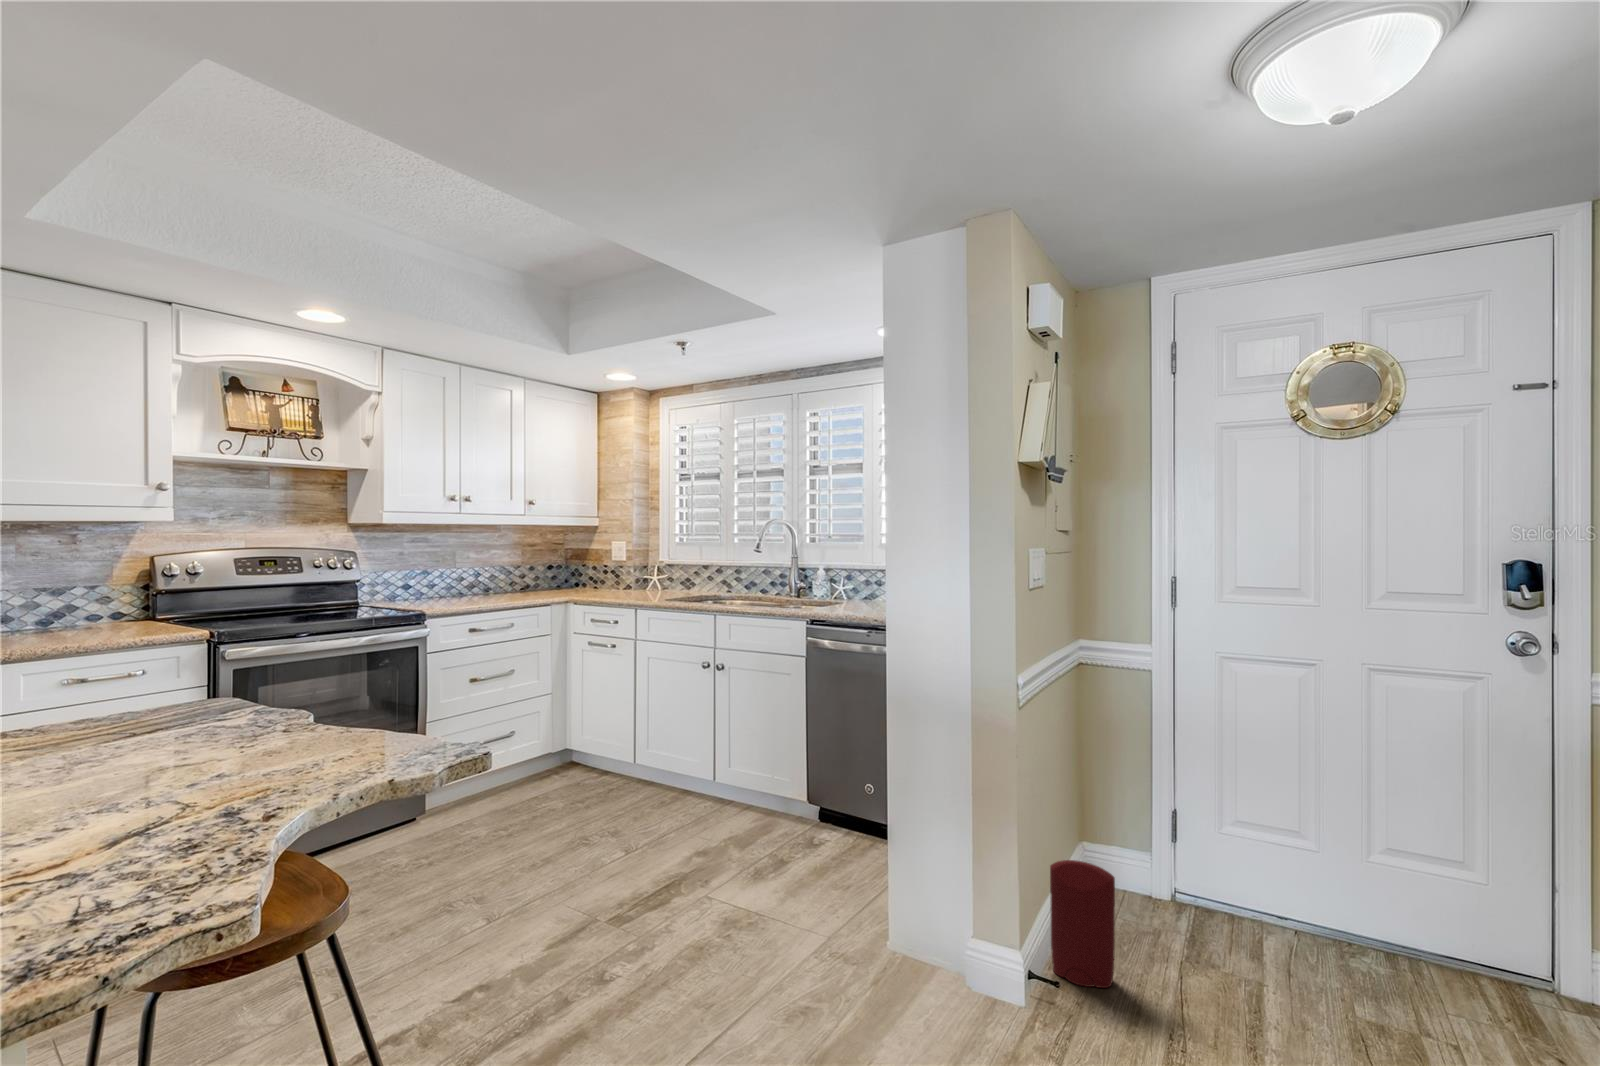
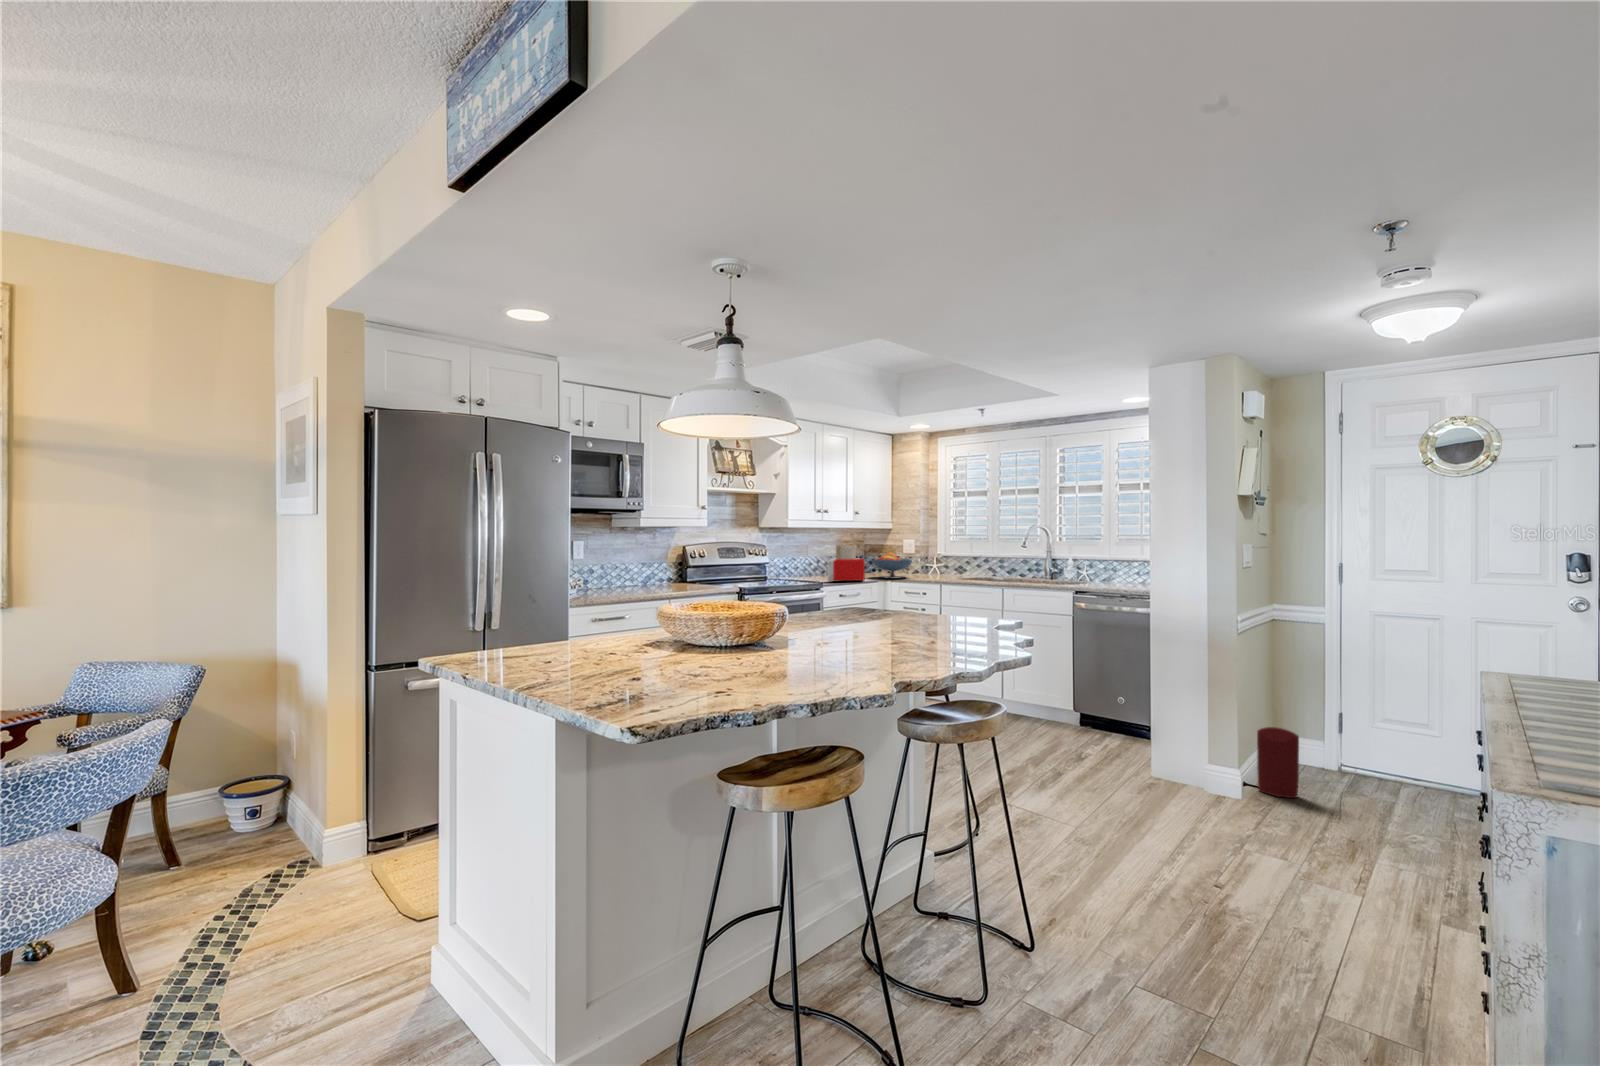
toaster: none [459,549,521,608] -> present [828,545,865,582]
fruit bowl: none [548,560,609,599] -> present [873,553,912,578]

